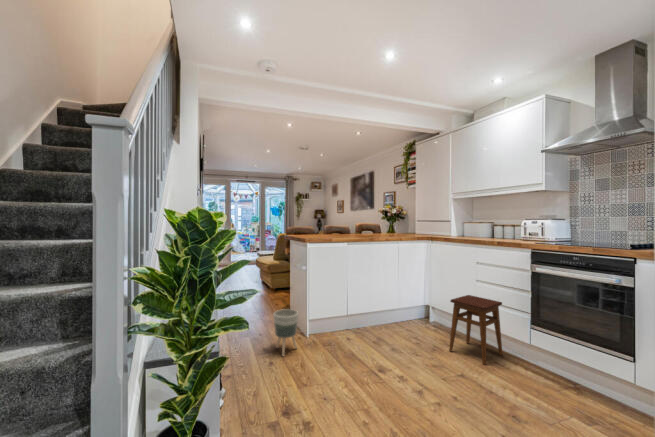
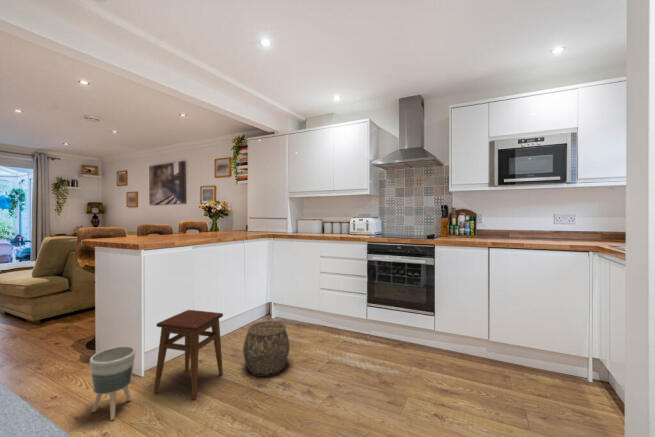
stool: present [449,295,502,365] -> present [154,310,223,400]
woven basket: none [375,317,419,366] -> present [243,321,290,375]

